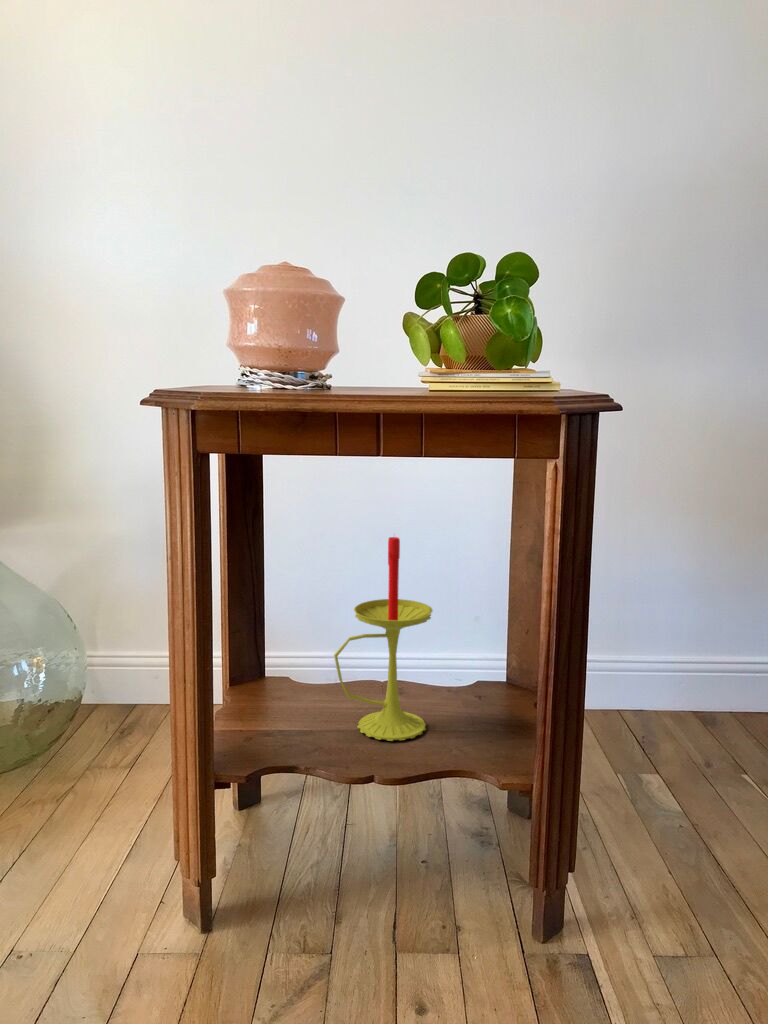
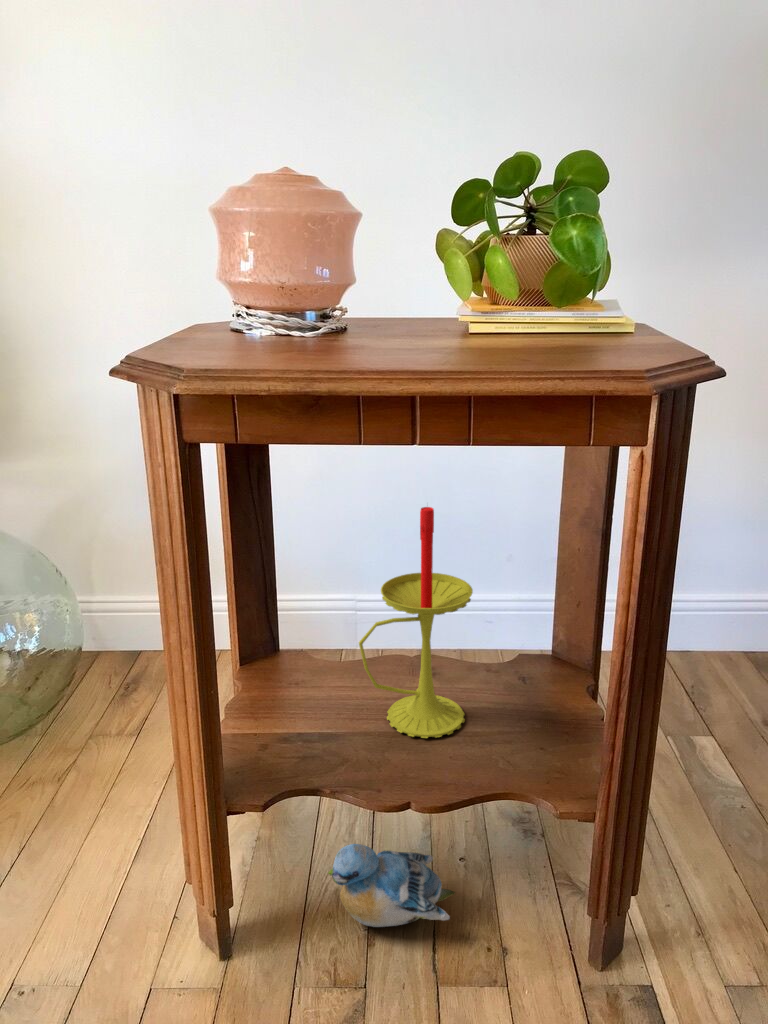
plush toy: none [302,831,415,909] -> present [328,844,455,927]

